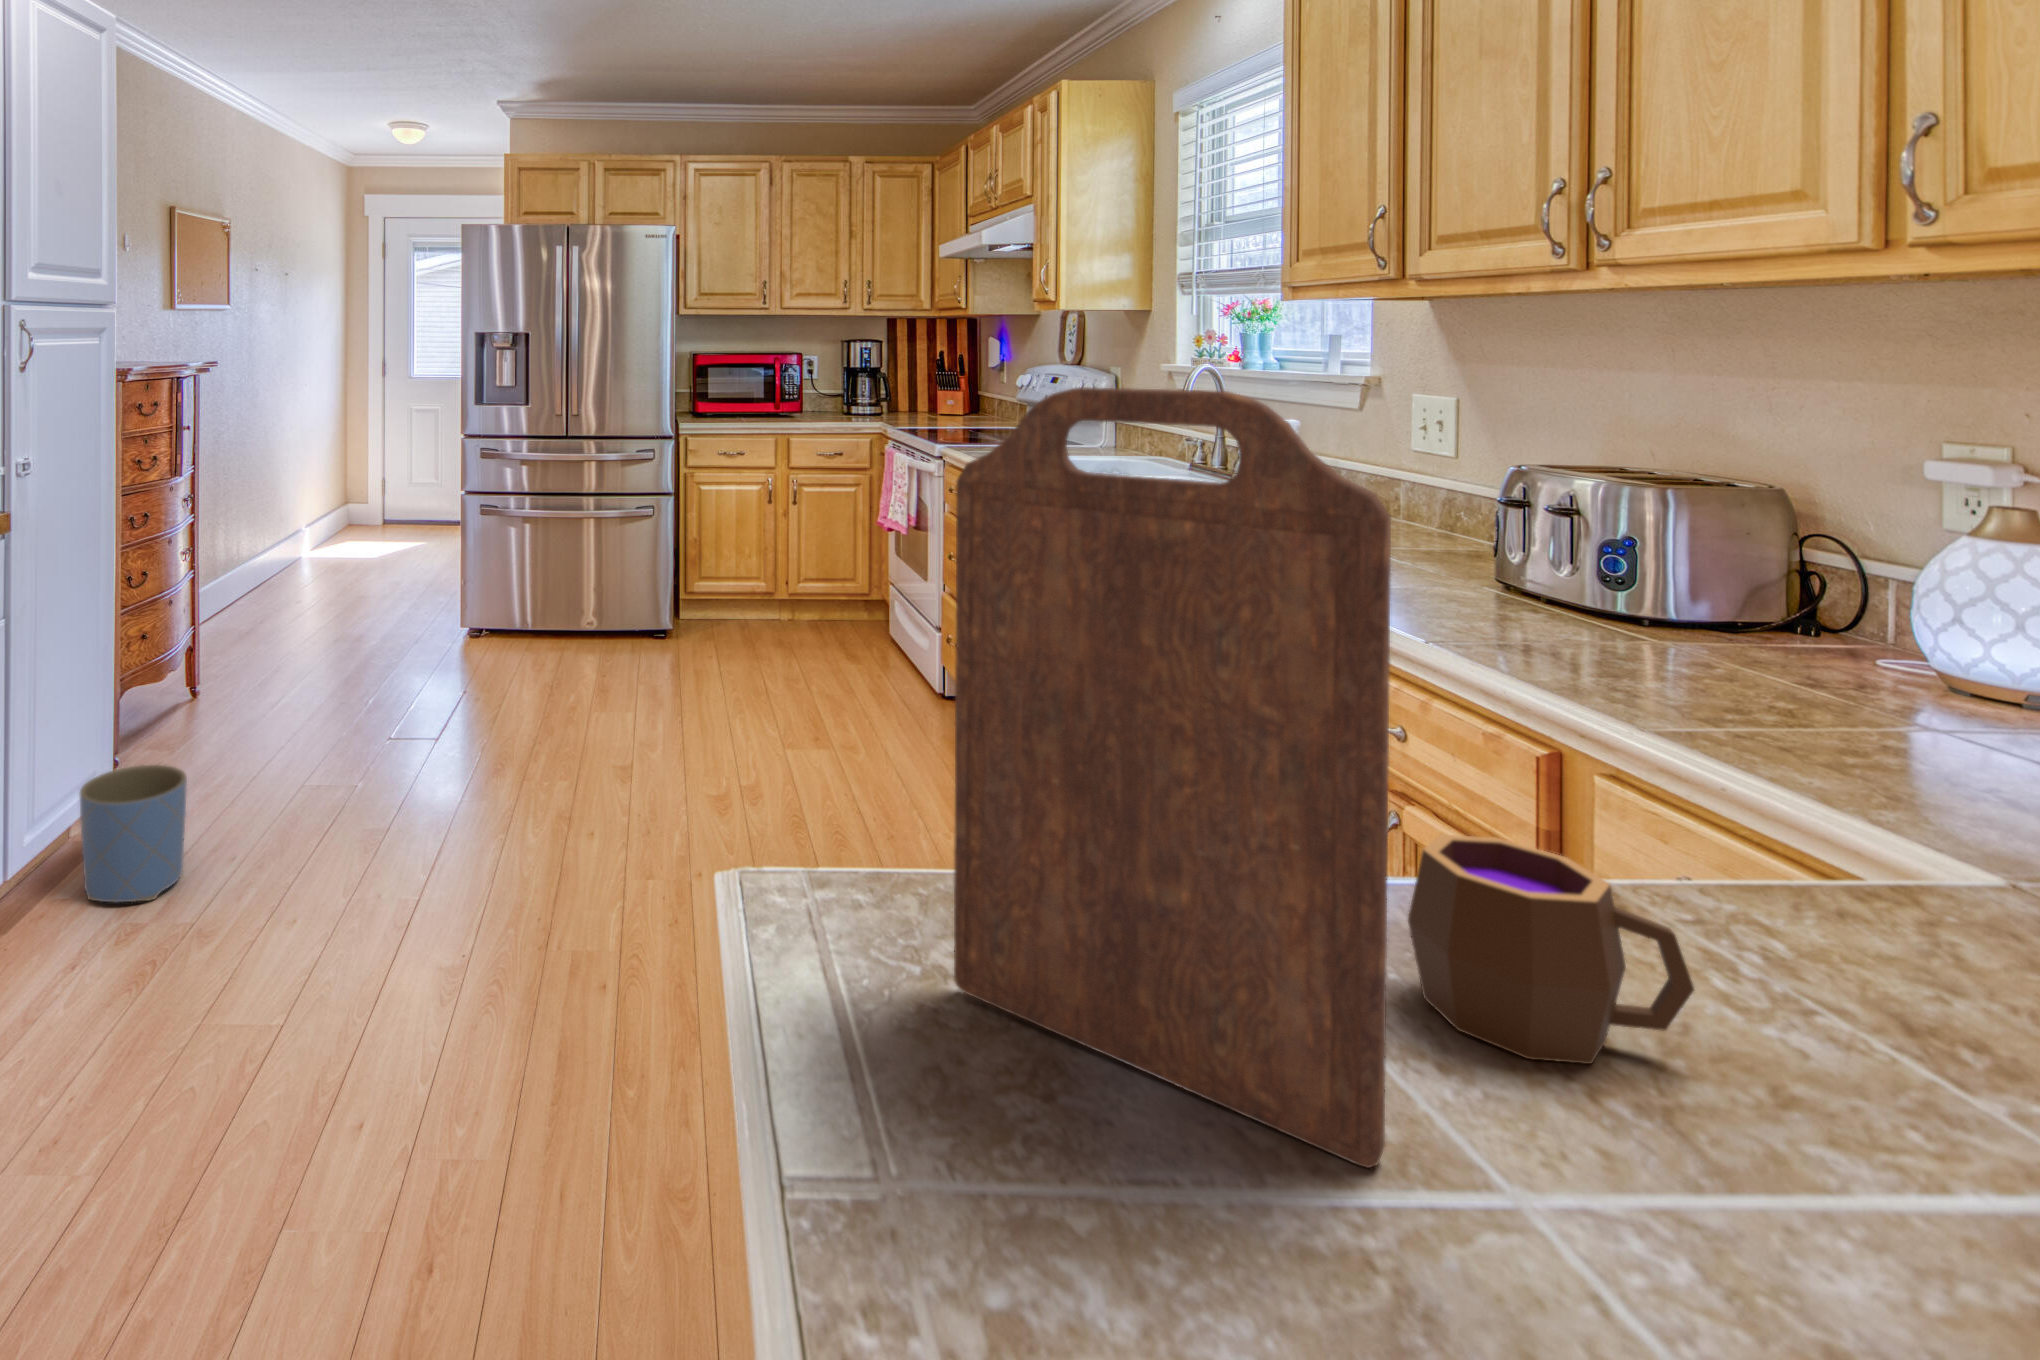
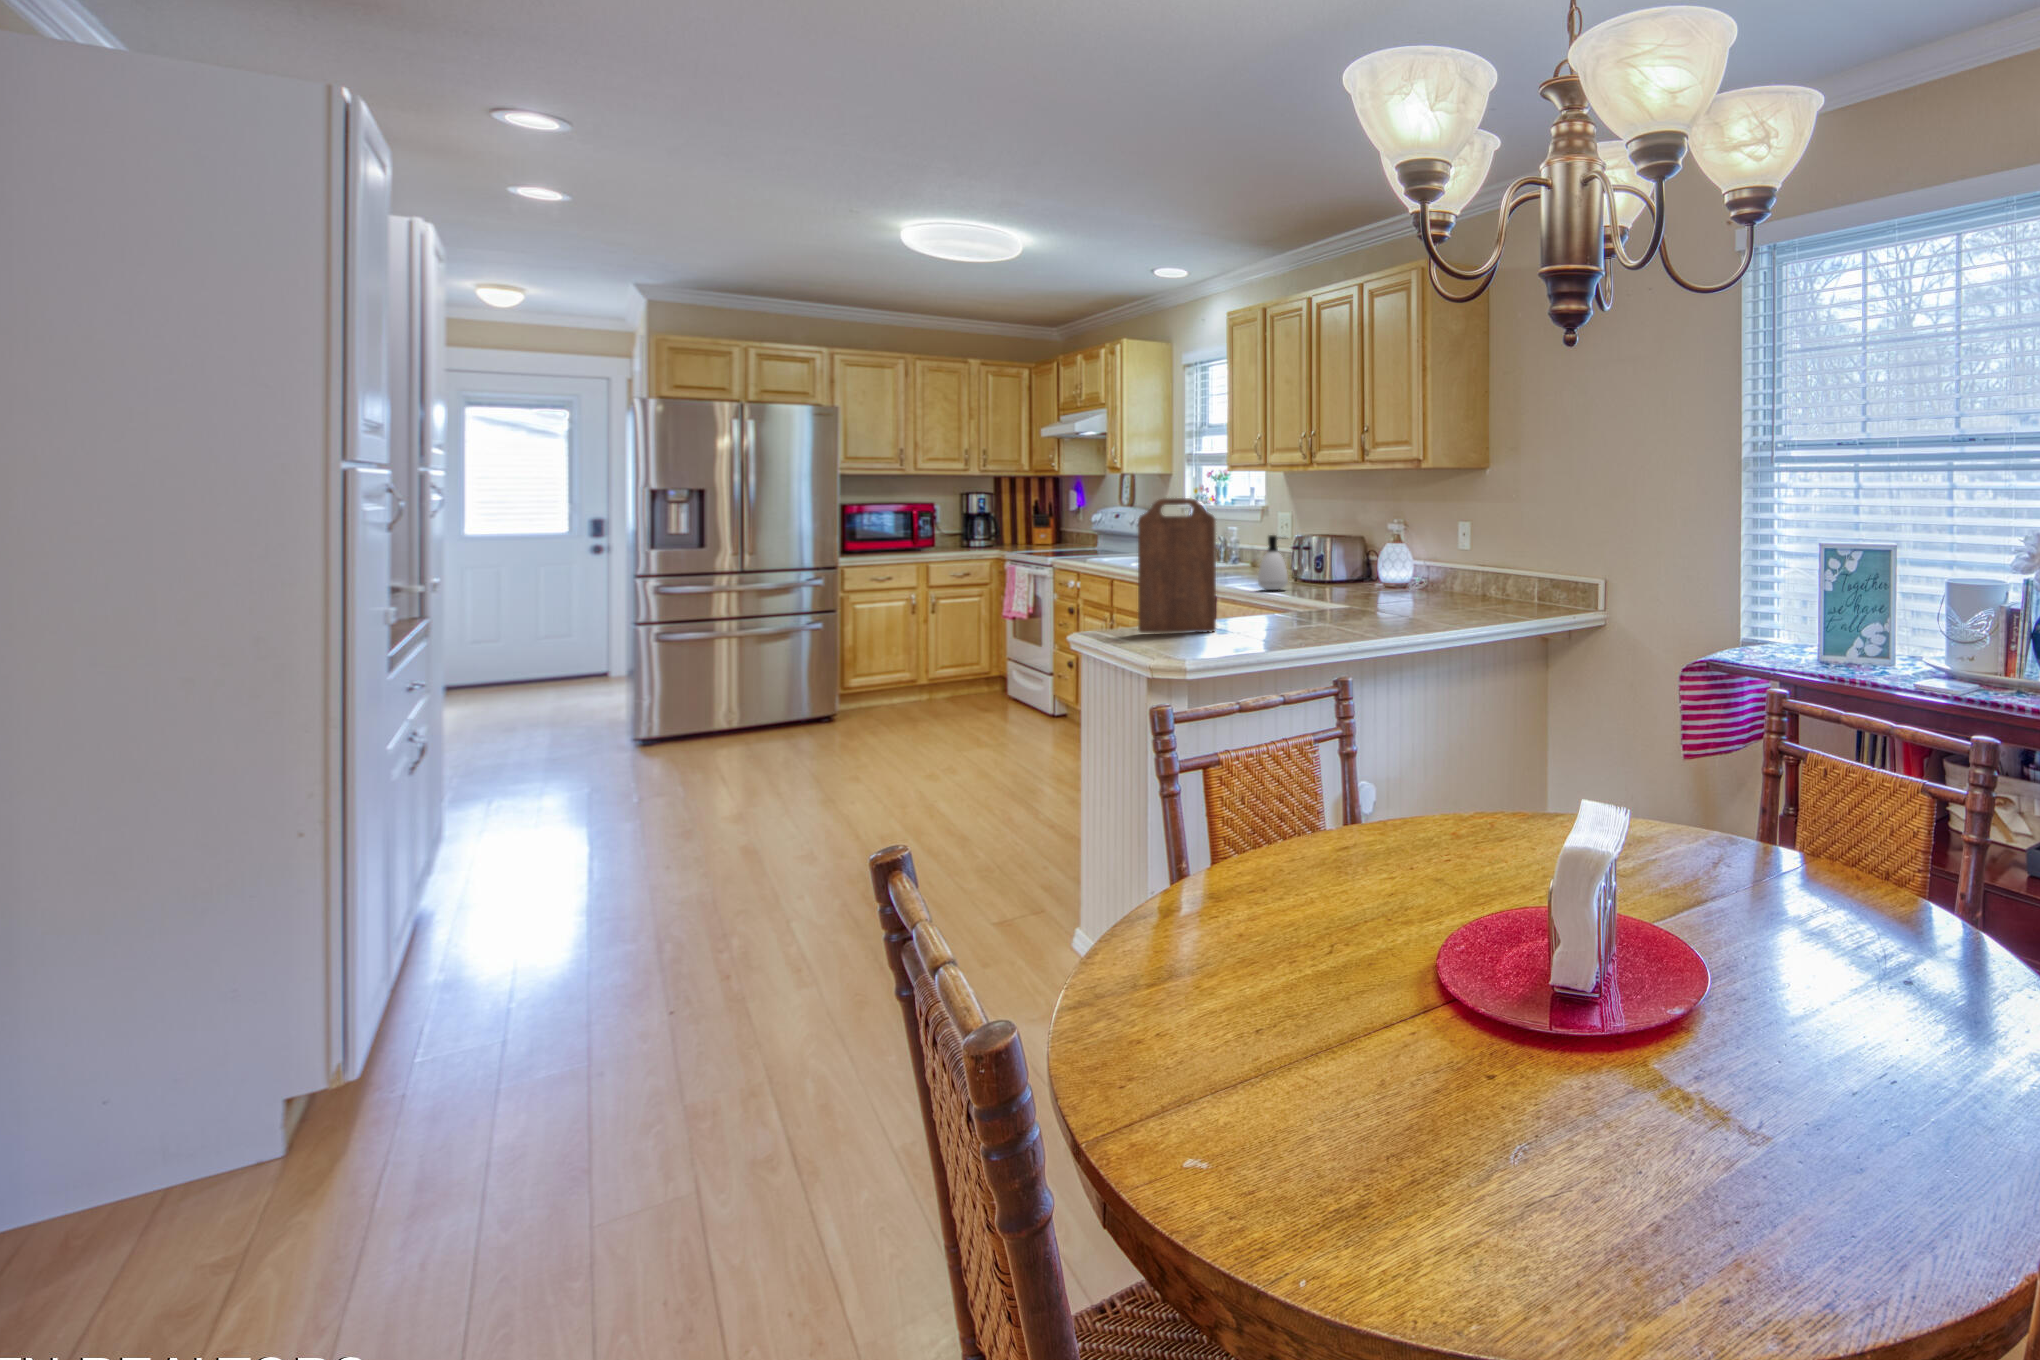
soap dispenser: none [1391,465,1493,617] -> present [1258,535,1288,590]
planter: present [80,765,187,902] -> none [436,812,536,912]
mug: present [1408,835,1695,1064] -> none [1227,592,1271,625]

